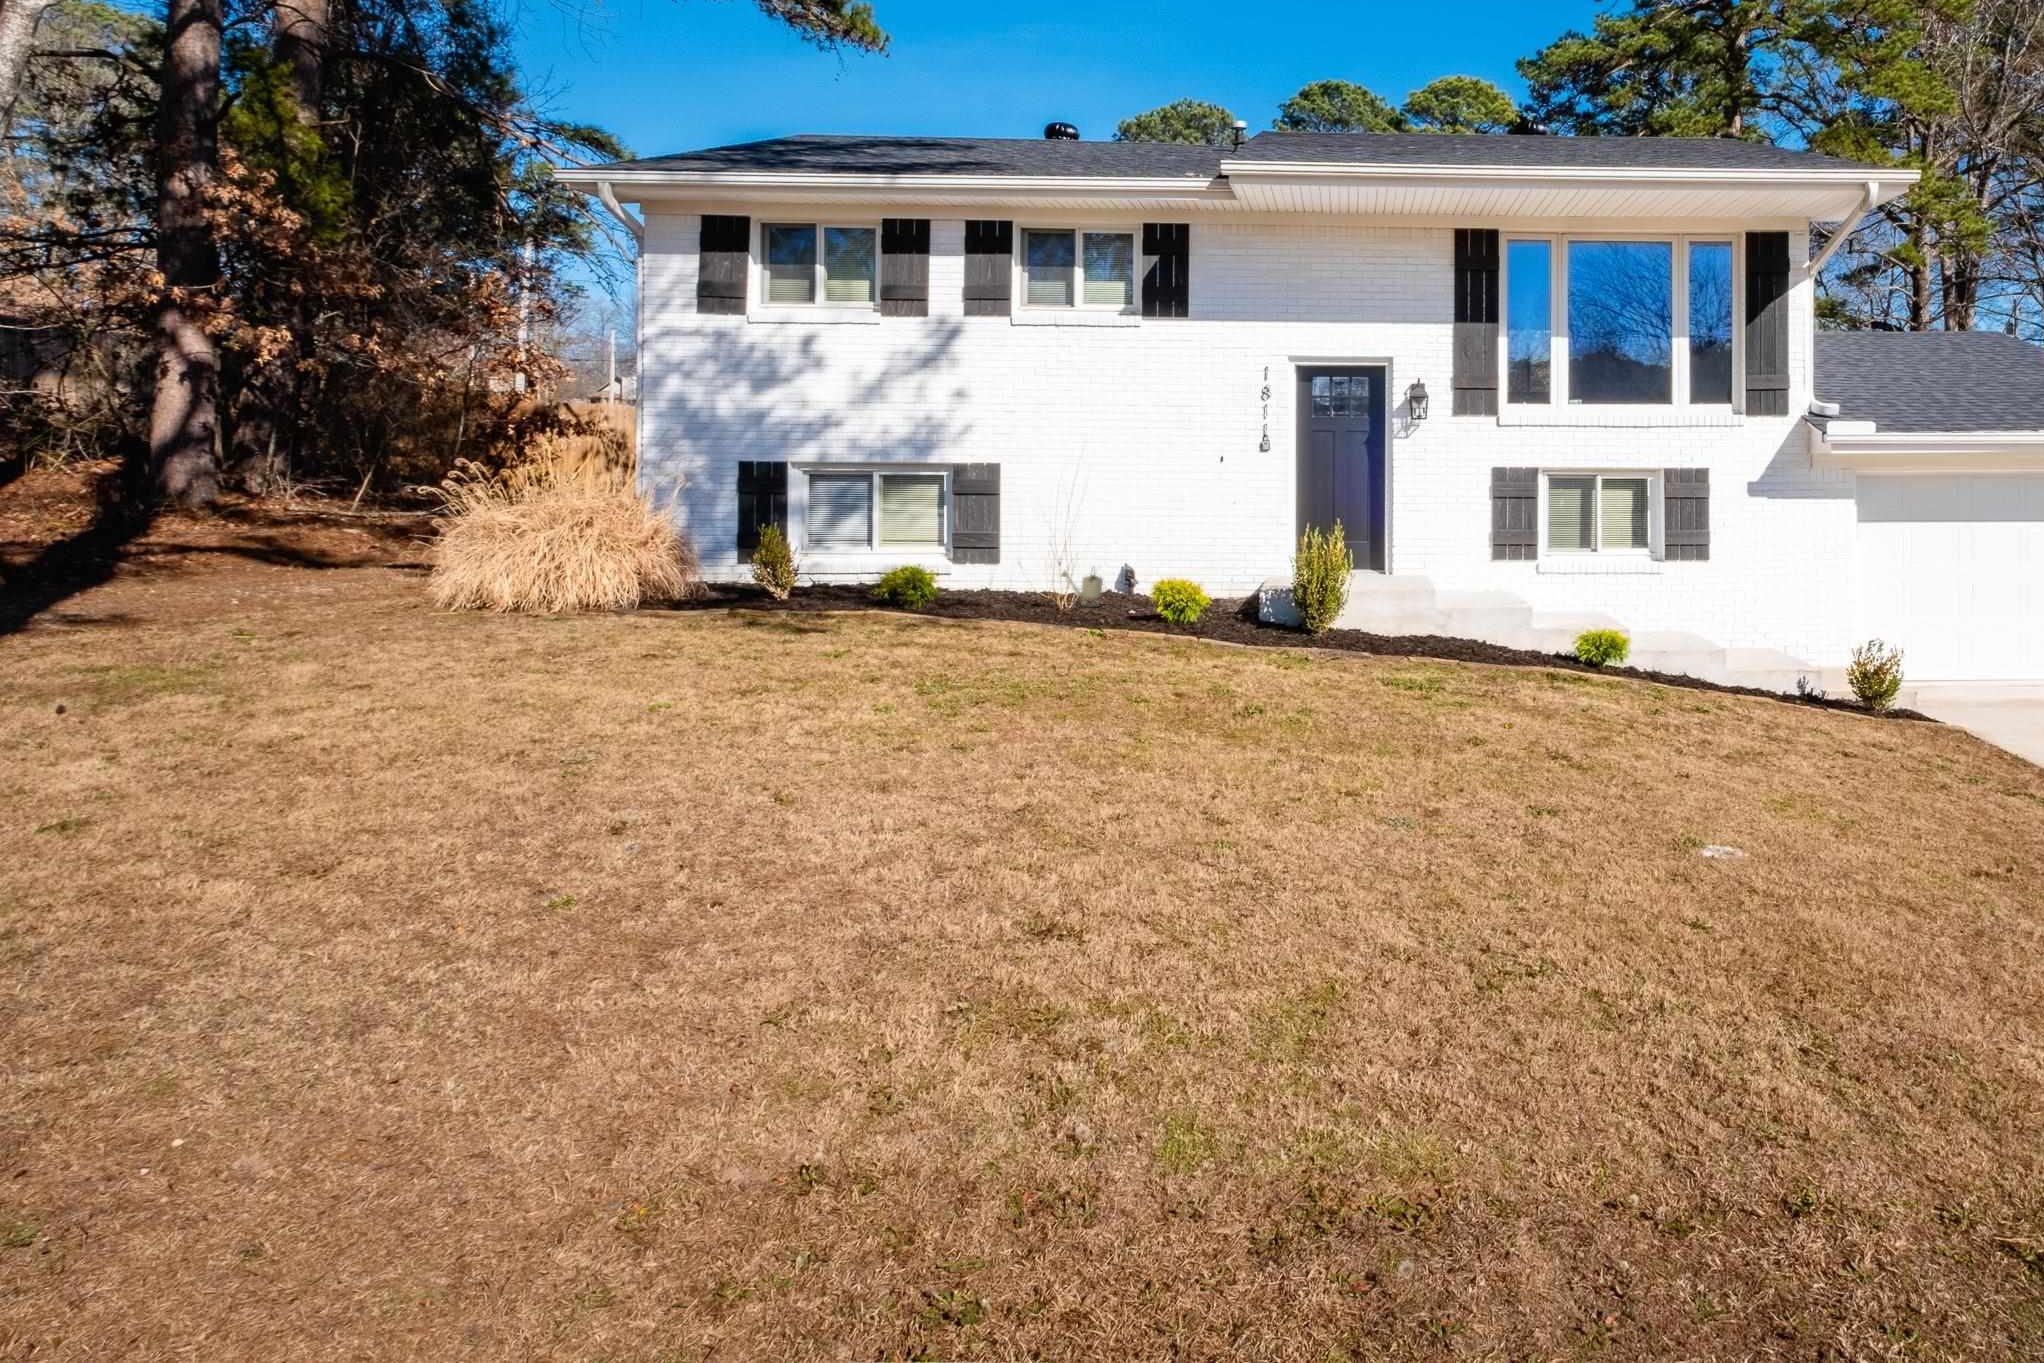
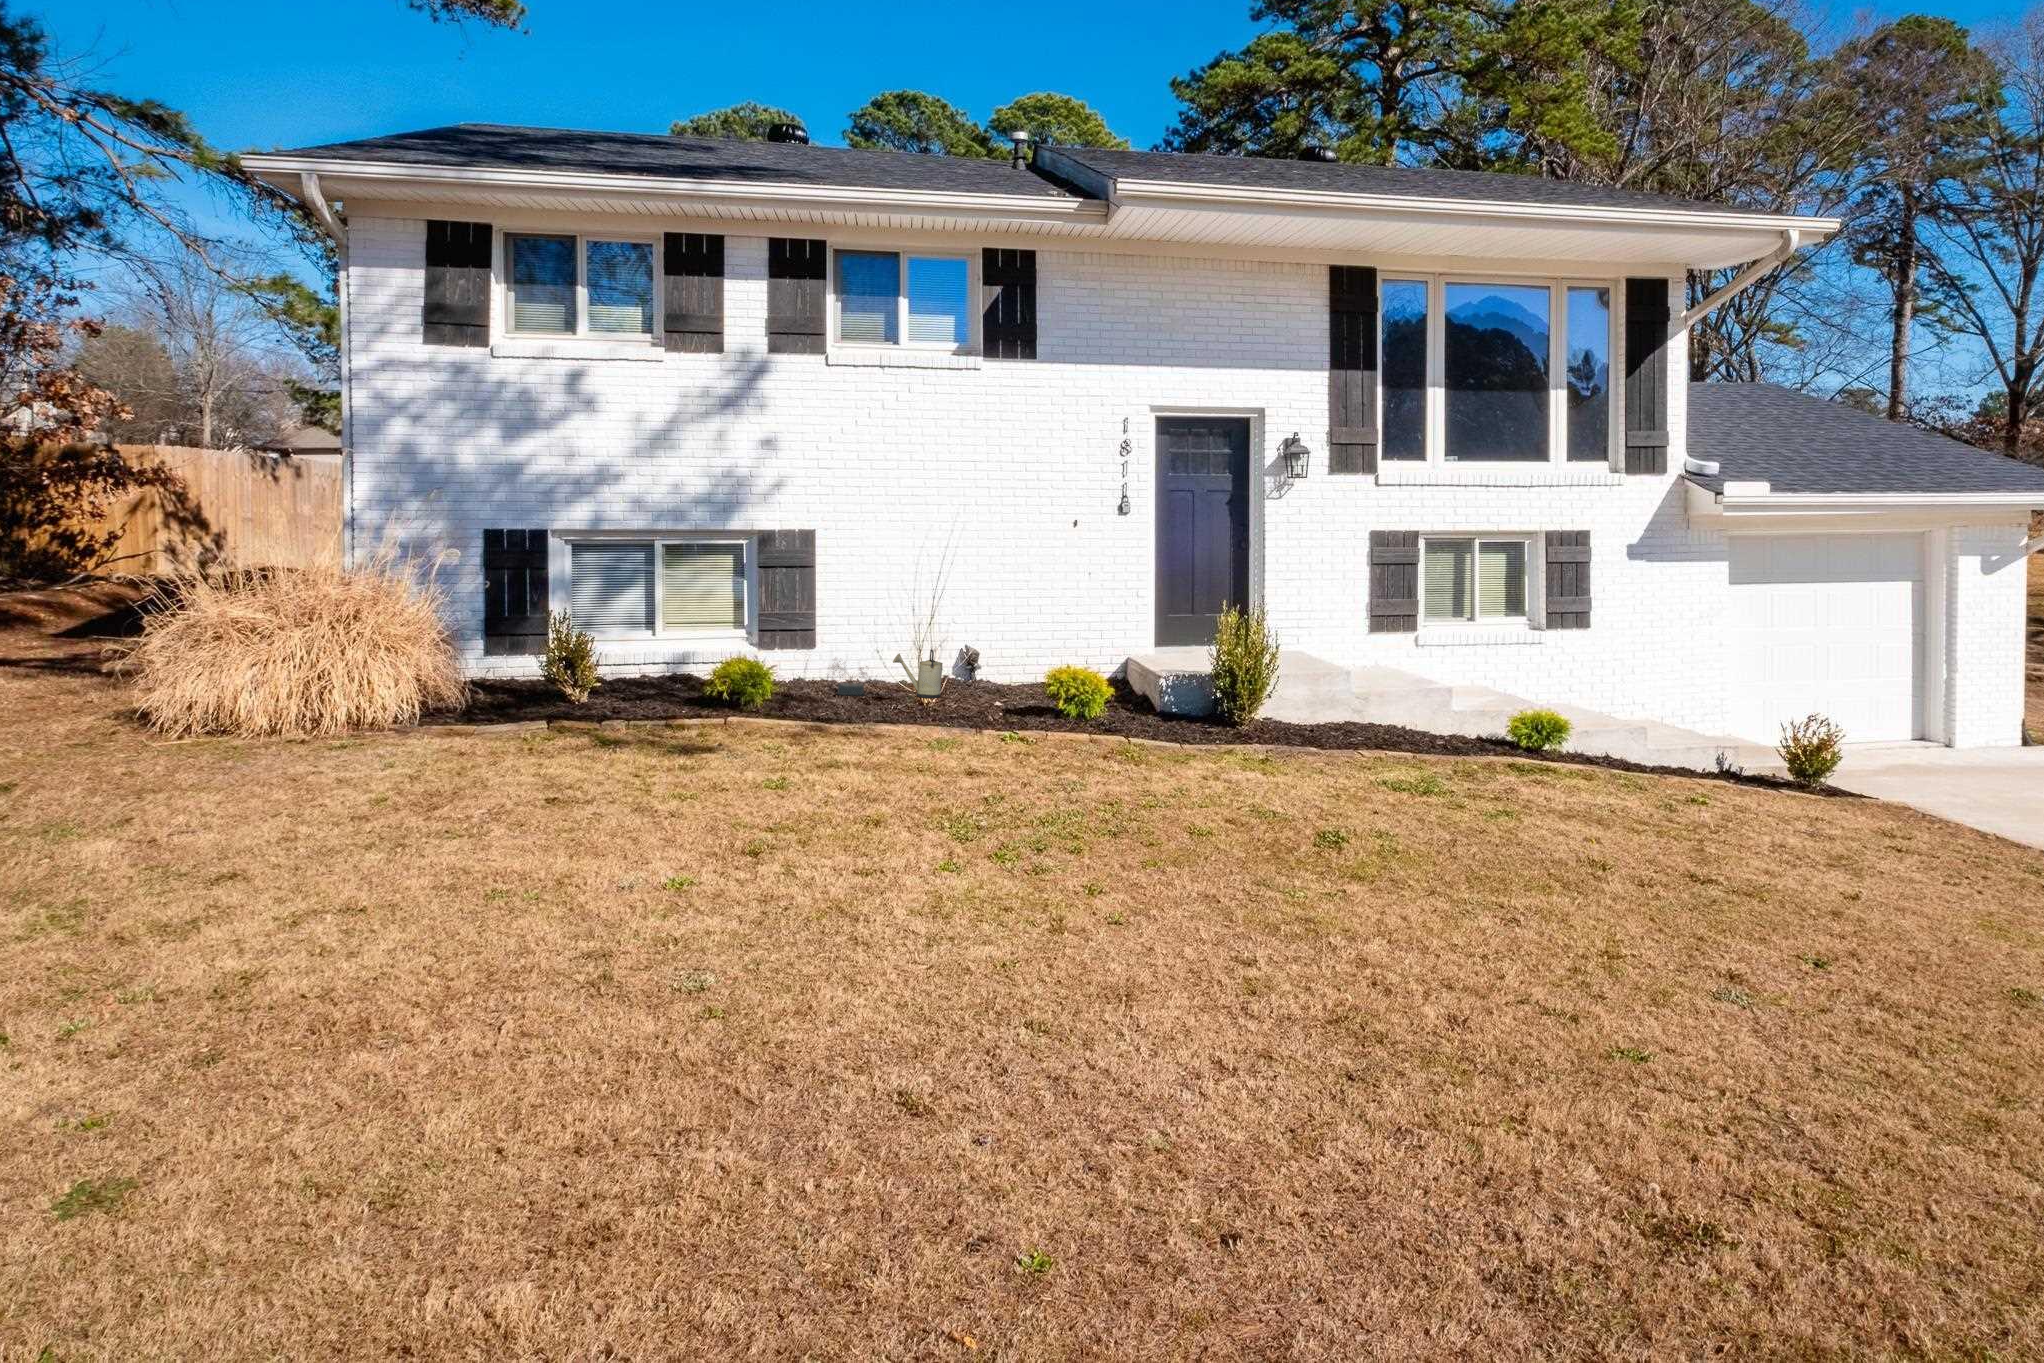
decorative plant: none [1006,571,1043,604] -> present [827,659,867,695]

